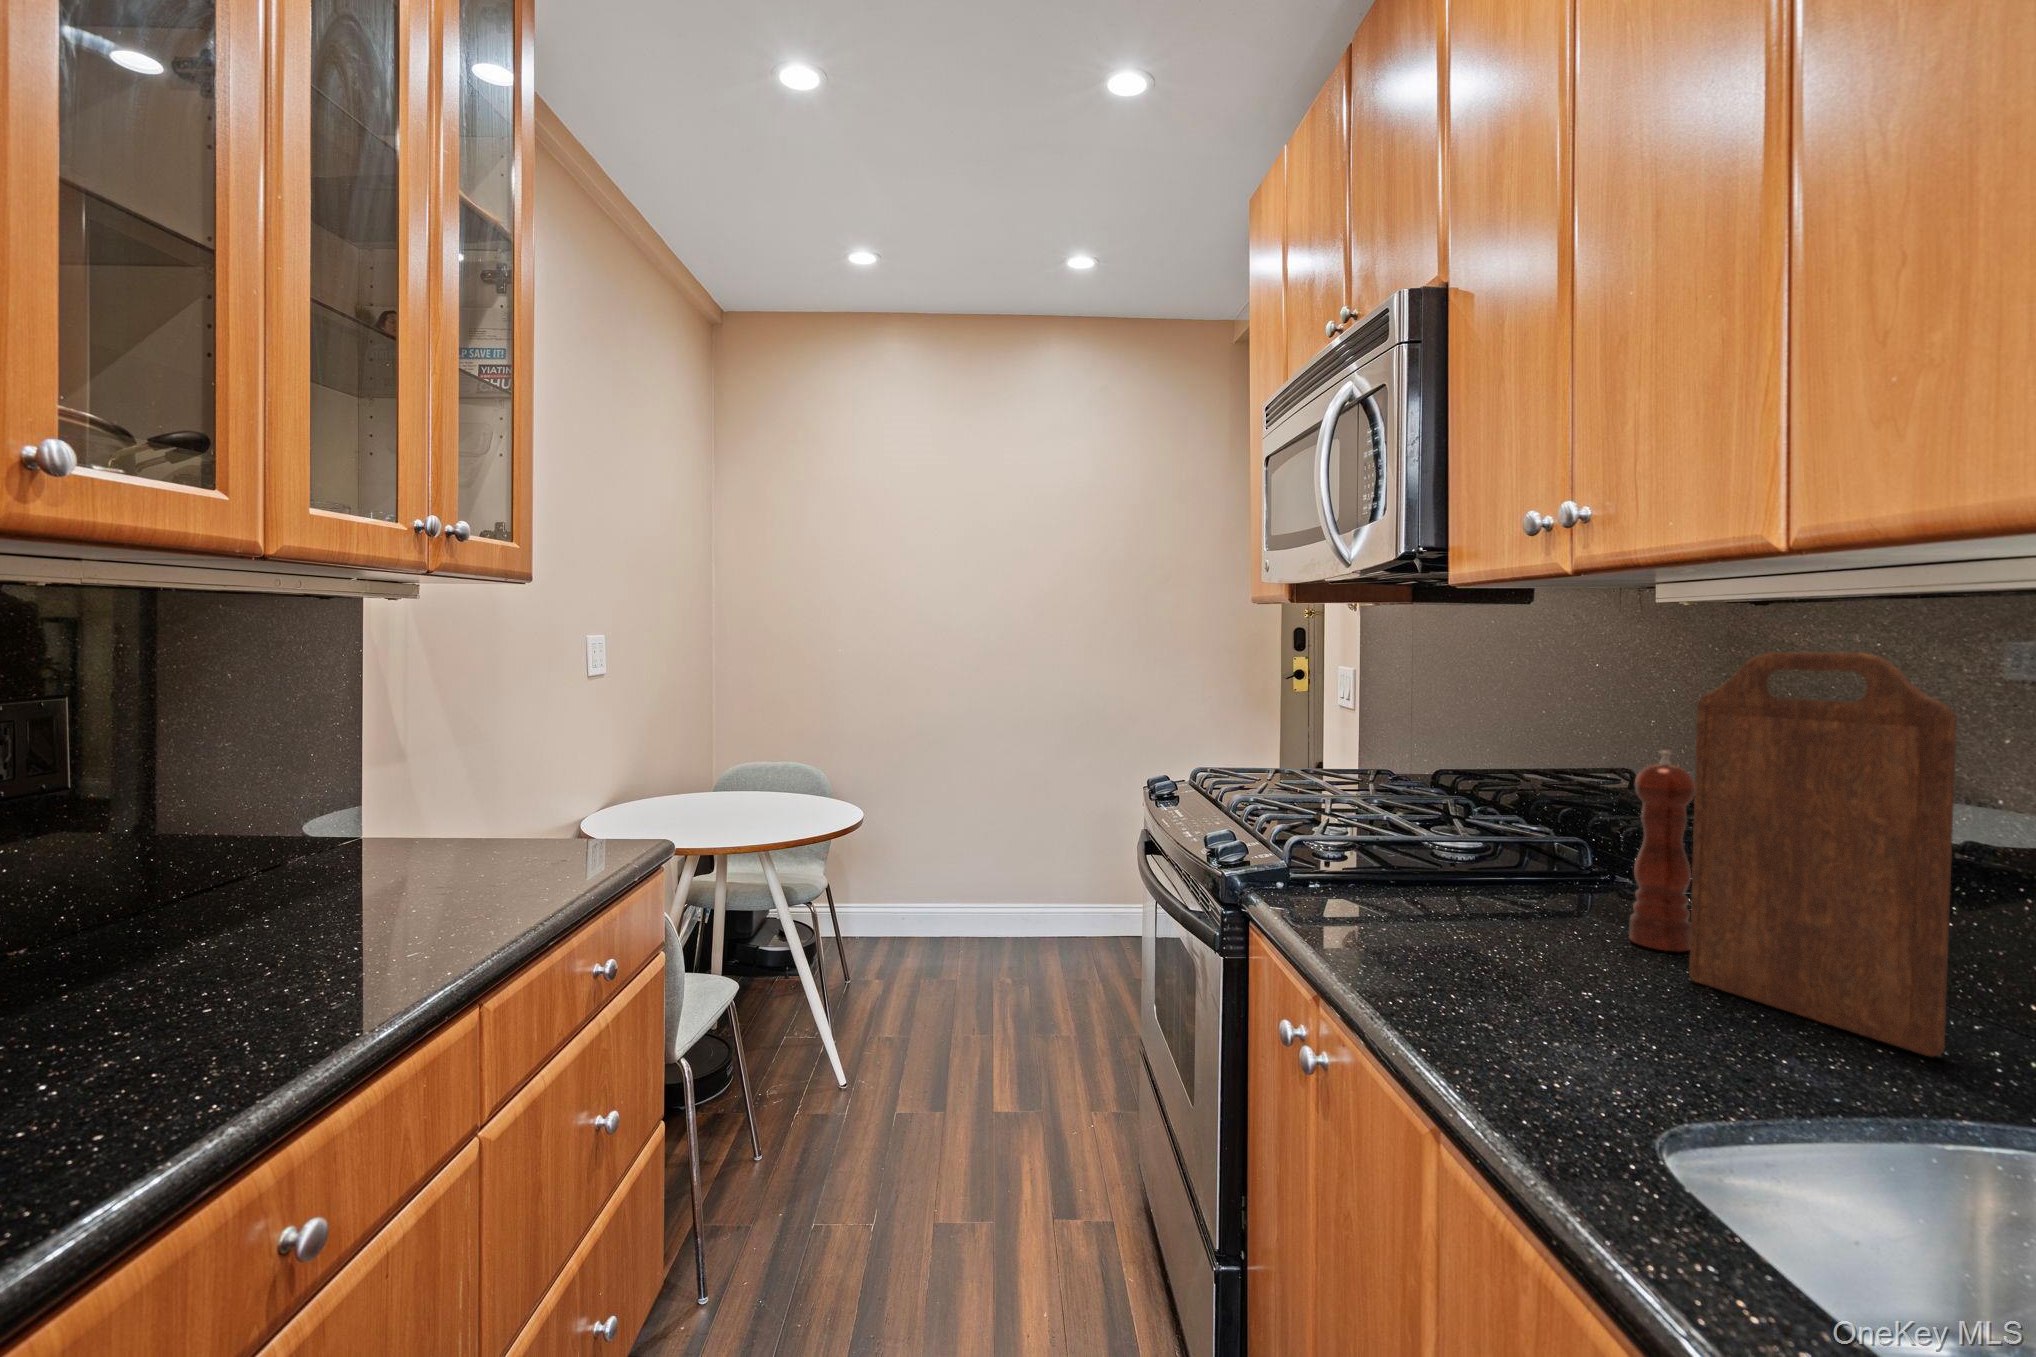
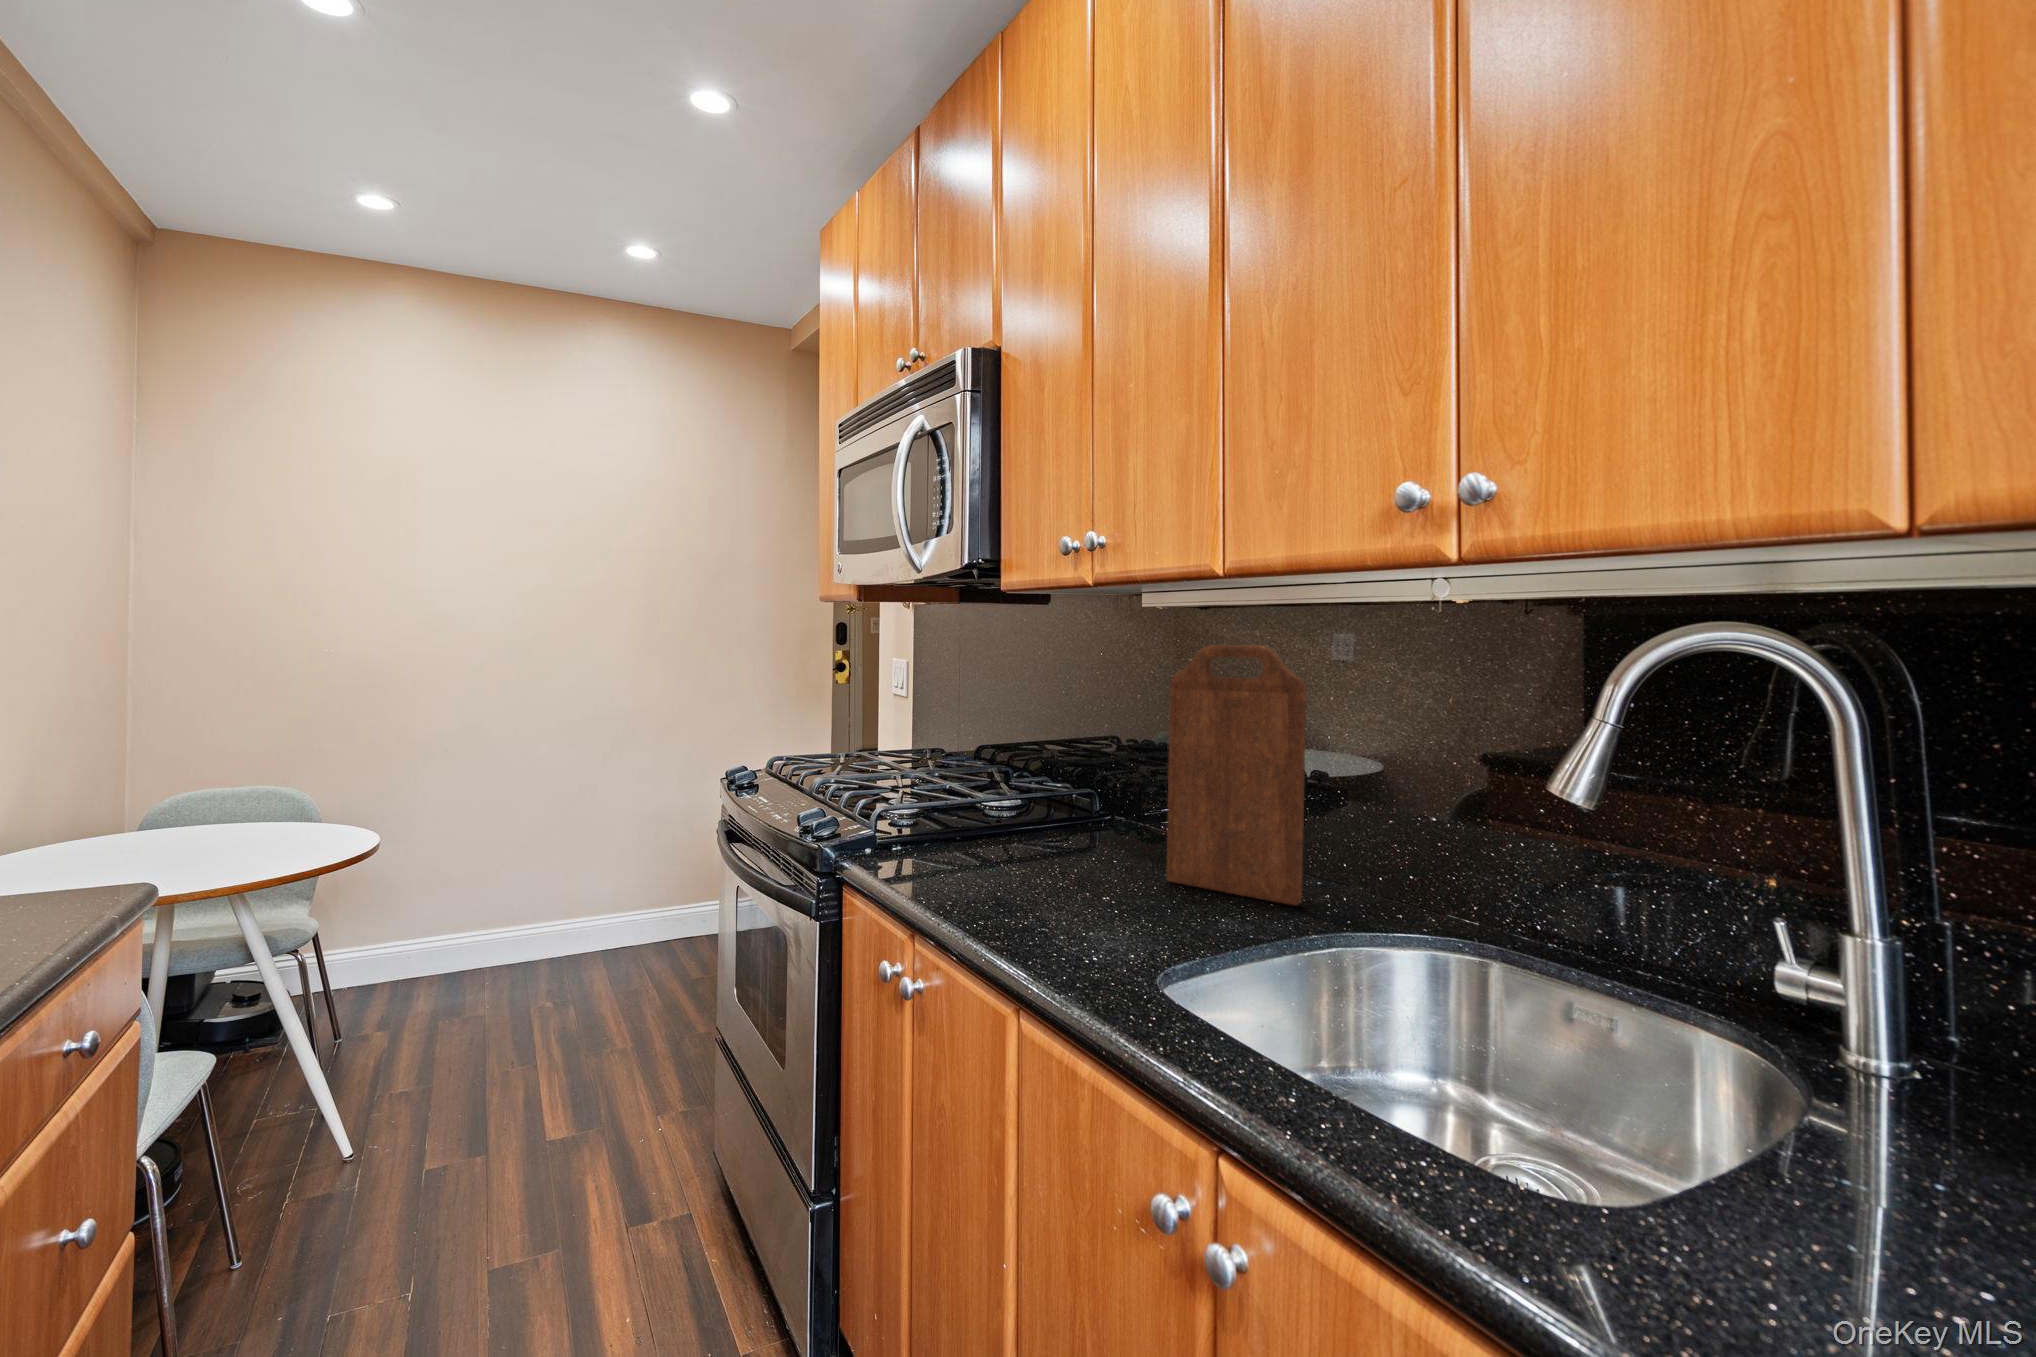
pepper mill: present [1629,750,1695,952] -> none [1128,718,1168,864]

